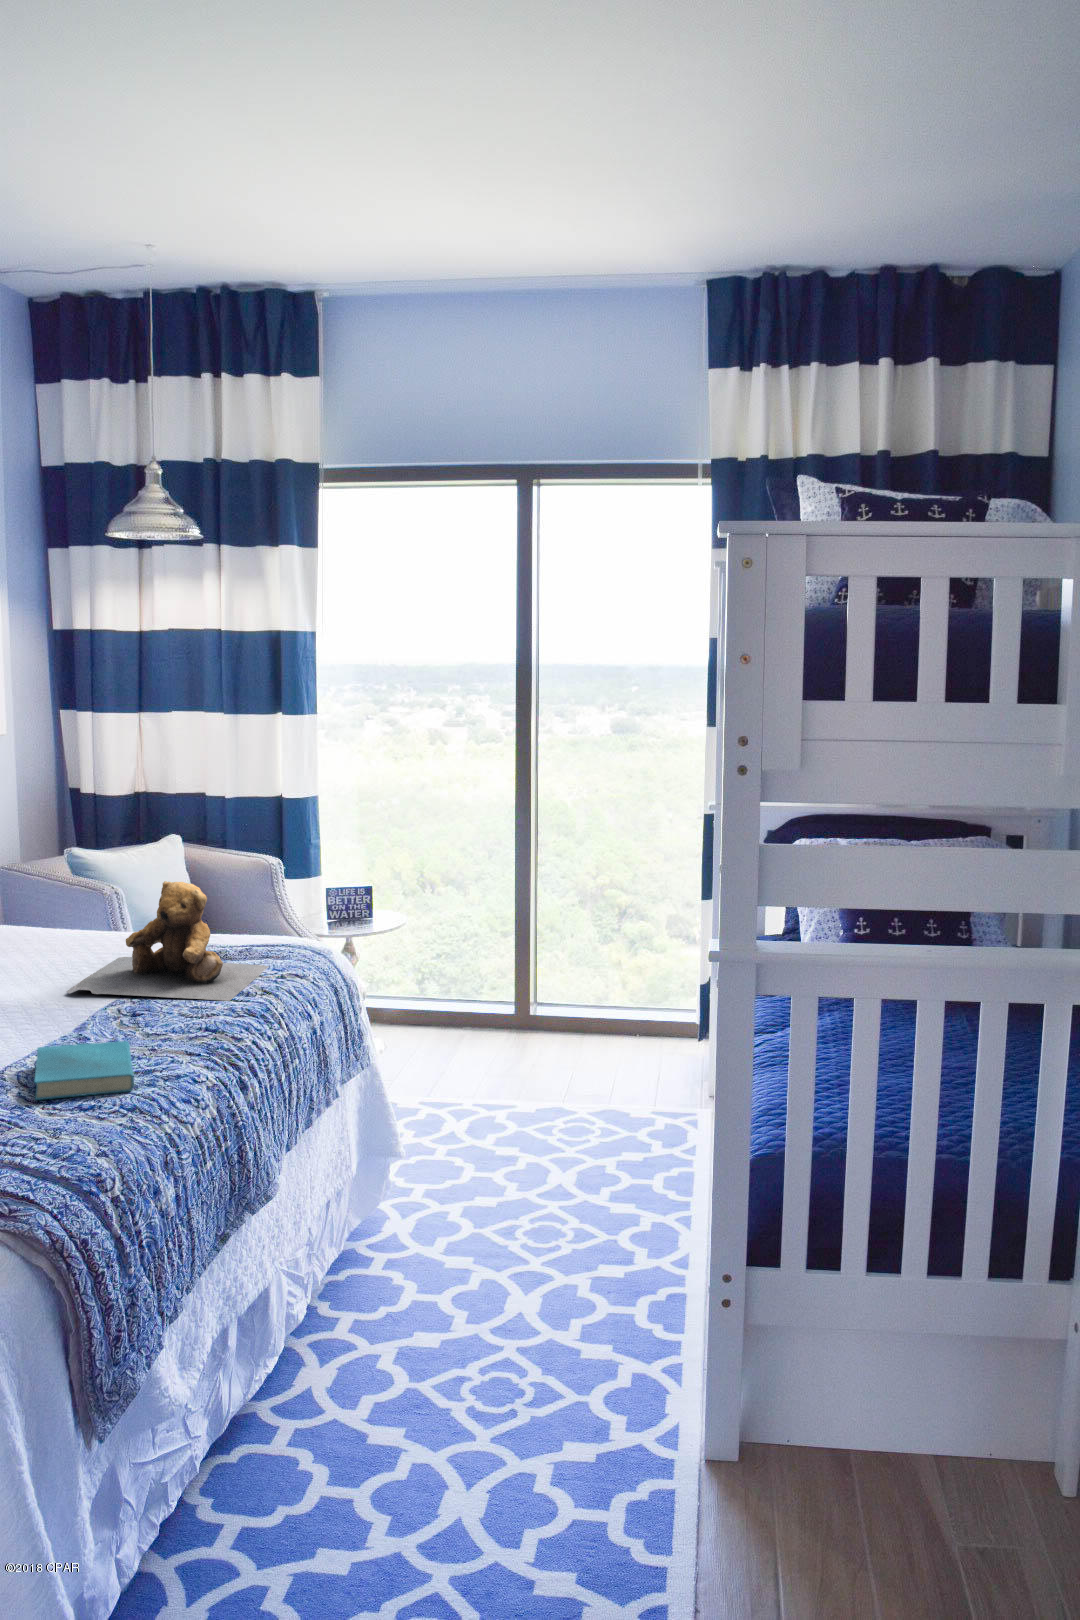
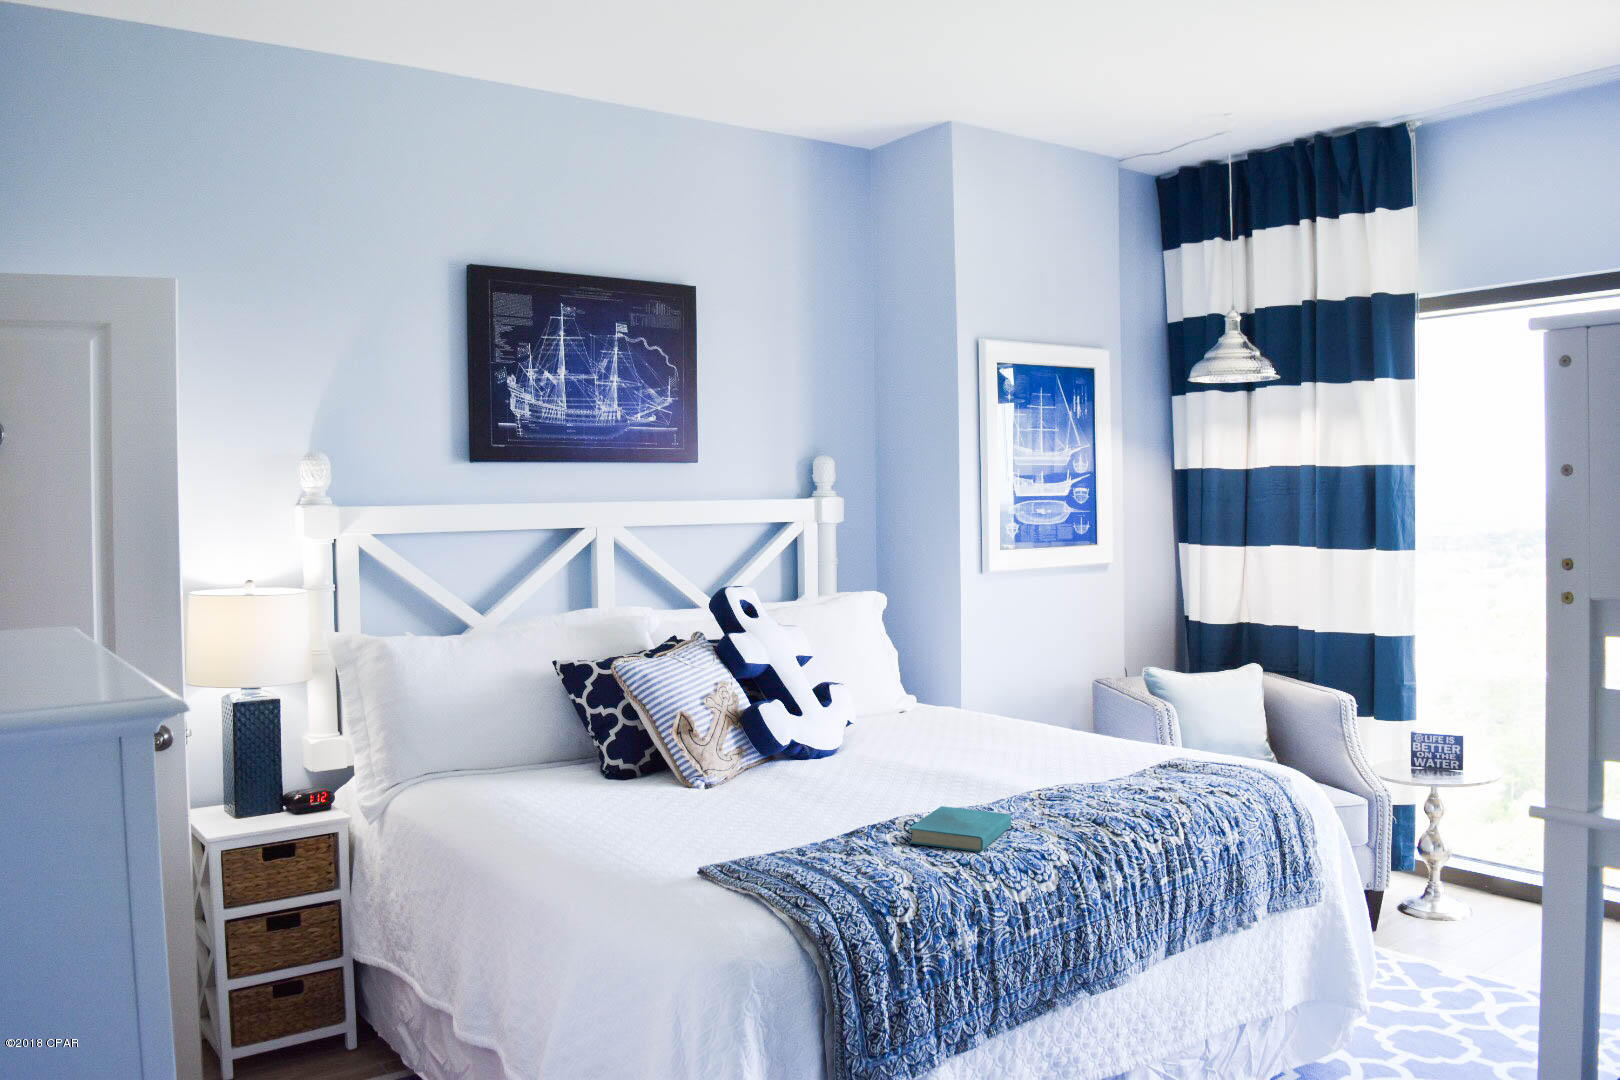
teddy bear: present [67,881,269,1001] -> none [1024,689,1219,803]

